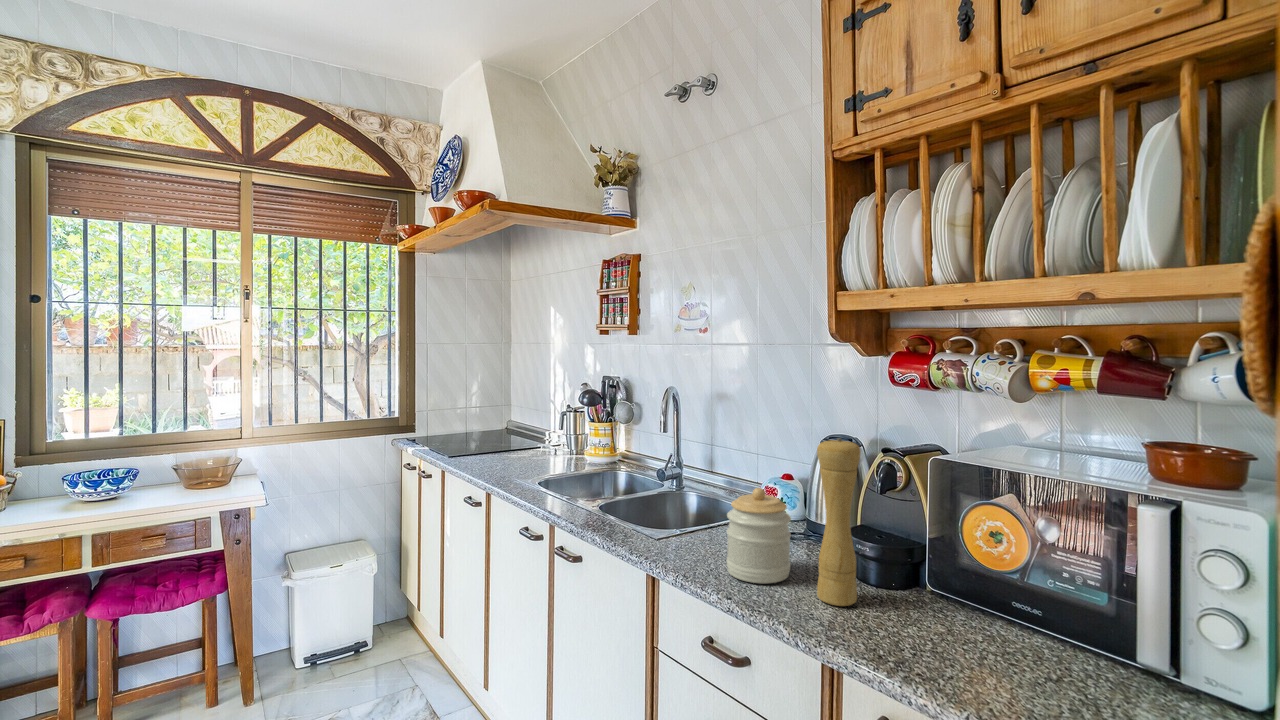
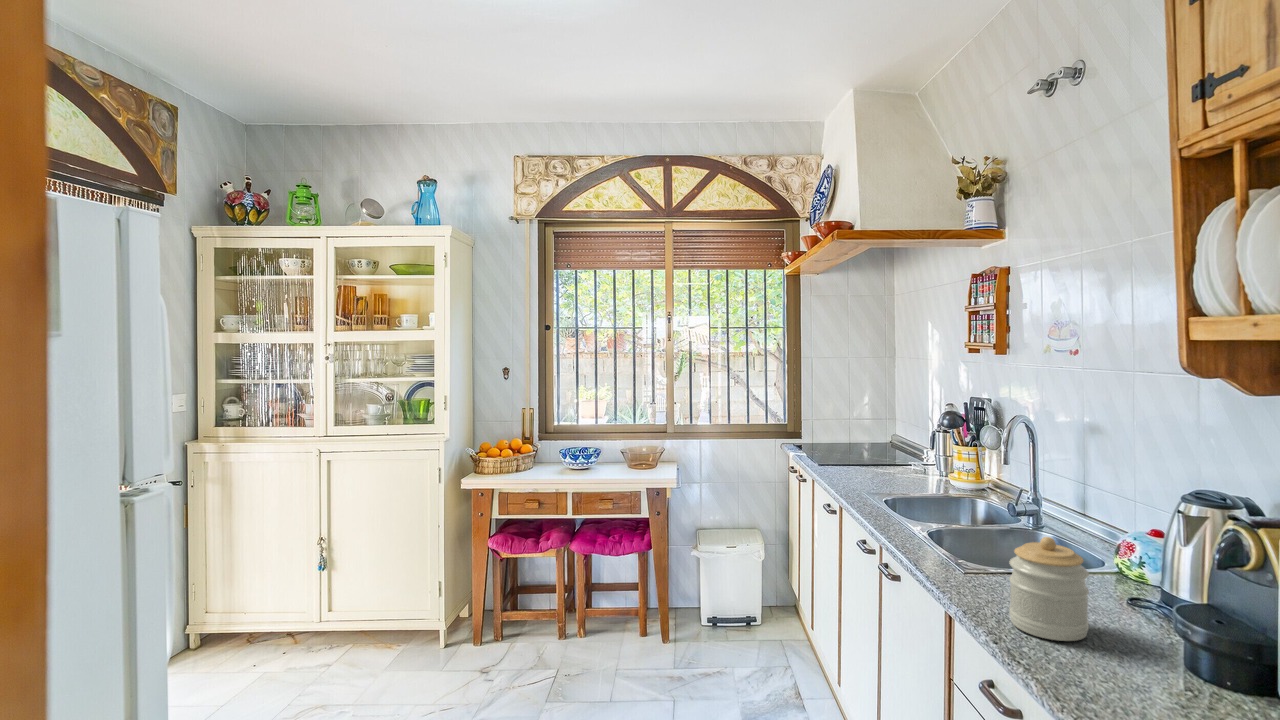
pepper mill: present [817,438,861,606] -> none [1095,495,1154,684]

